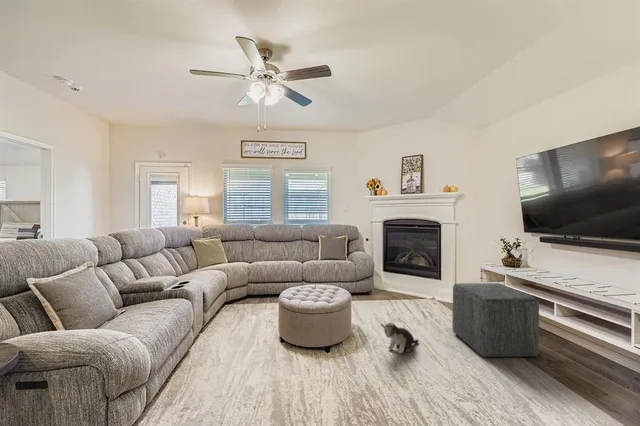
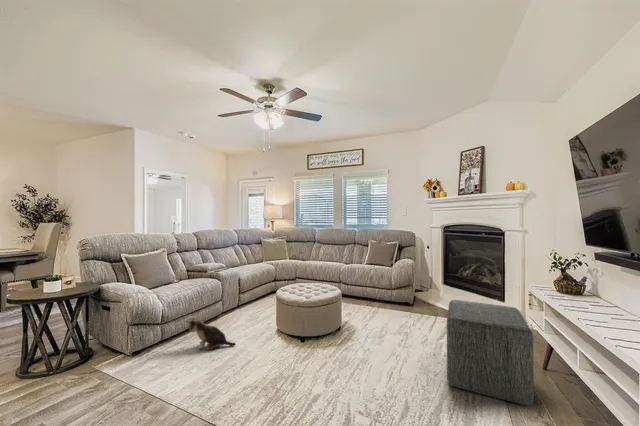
plush toy: present [381,323,418,354] -> present [186,318,235,350]

